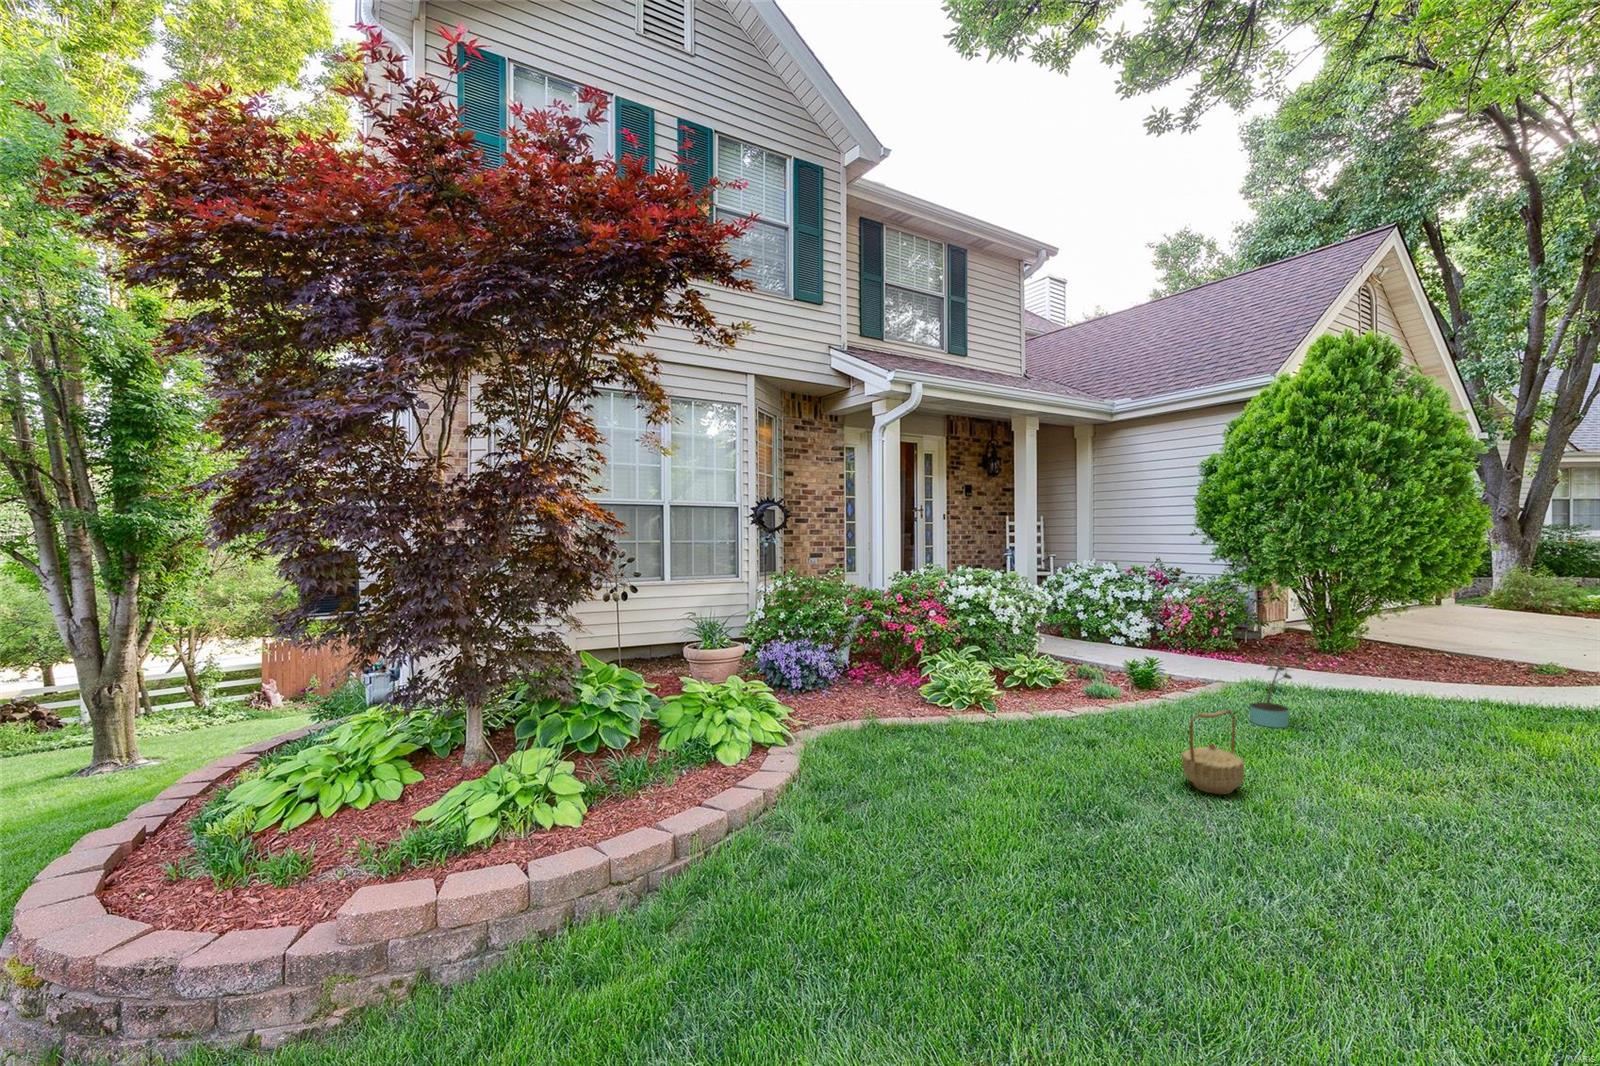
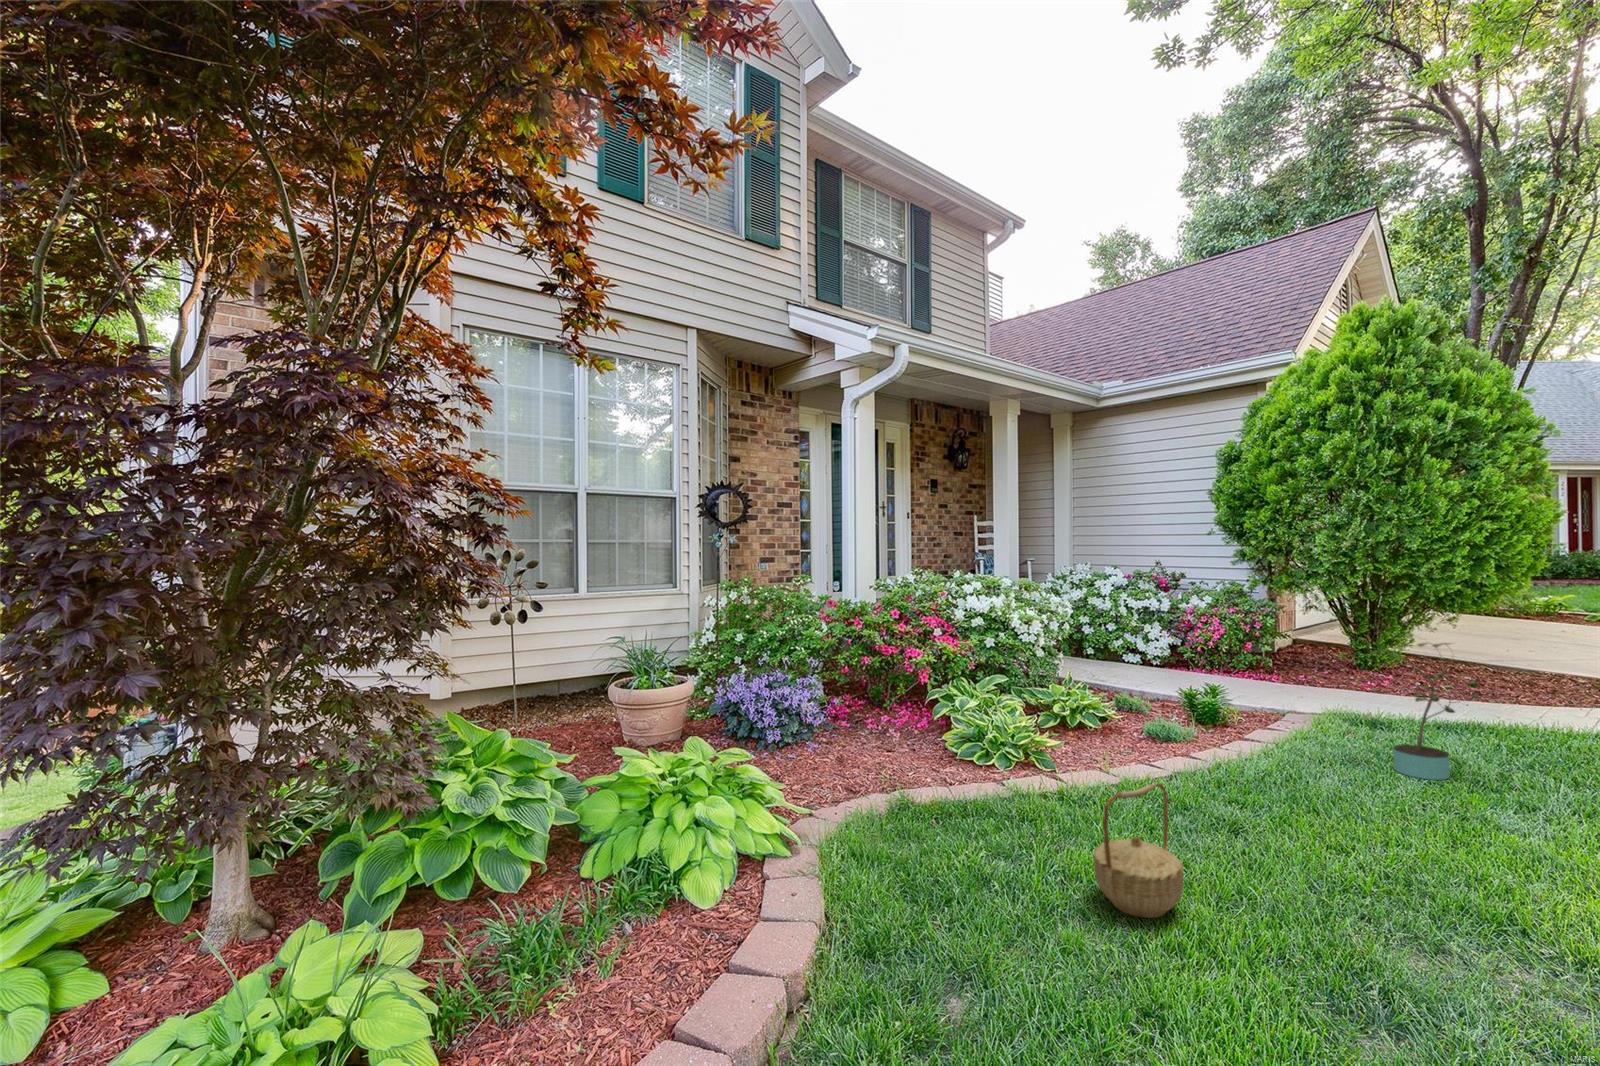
basket: present [1182,710,1244,794] -> present [1093,783,1183,918]

